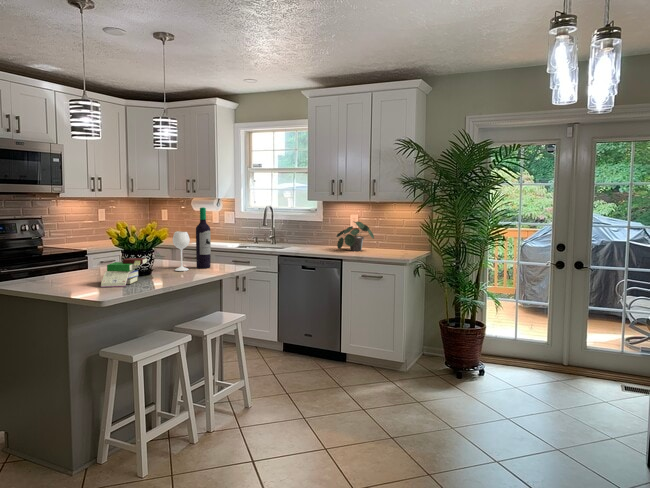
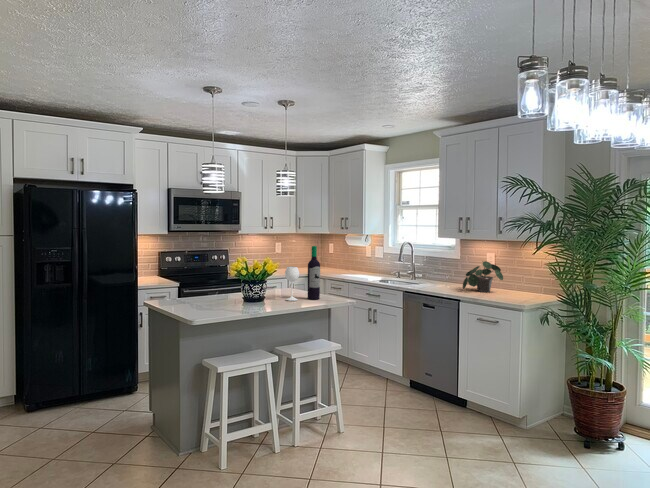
book: present [101,258,147,287] -> none [210,288,251,311]

